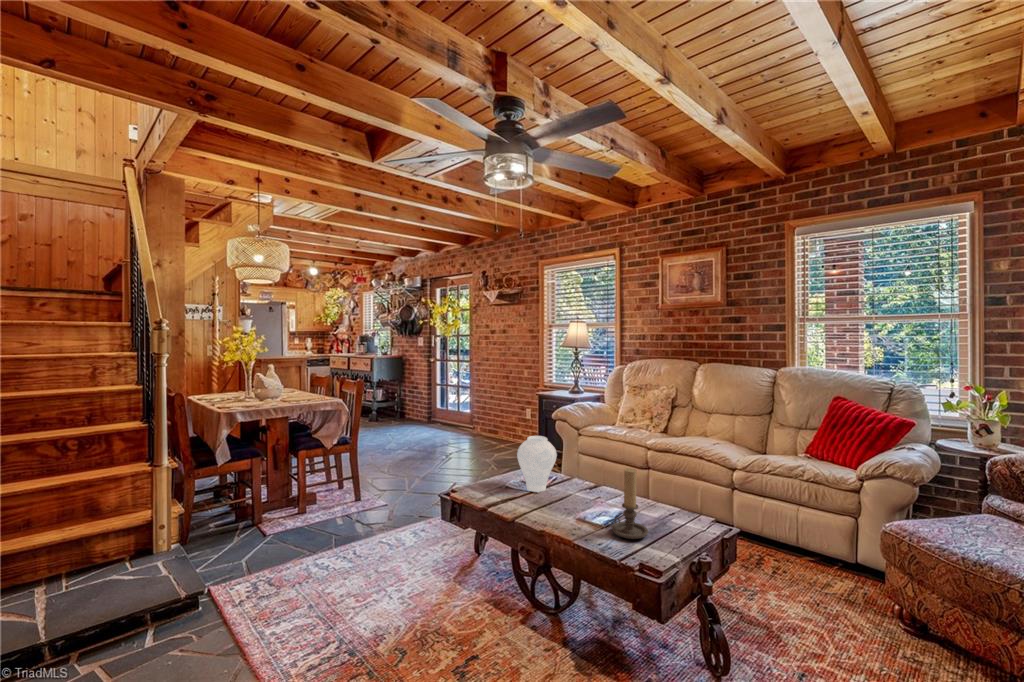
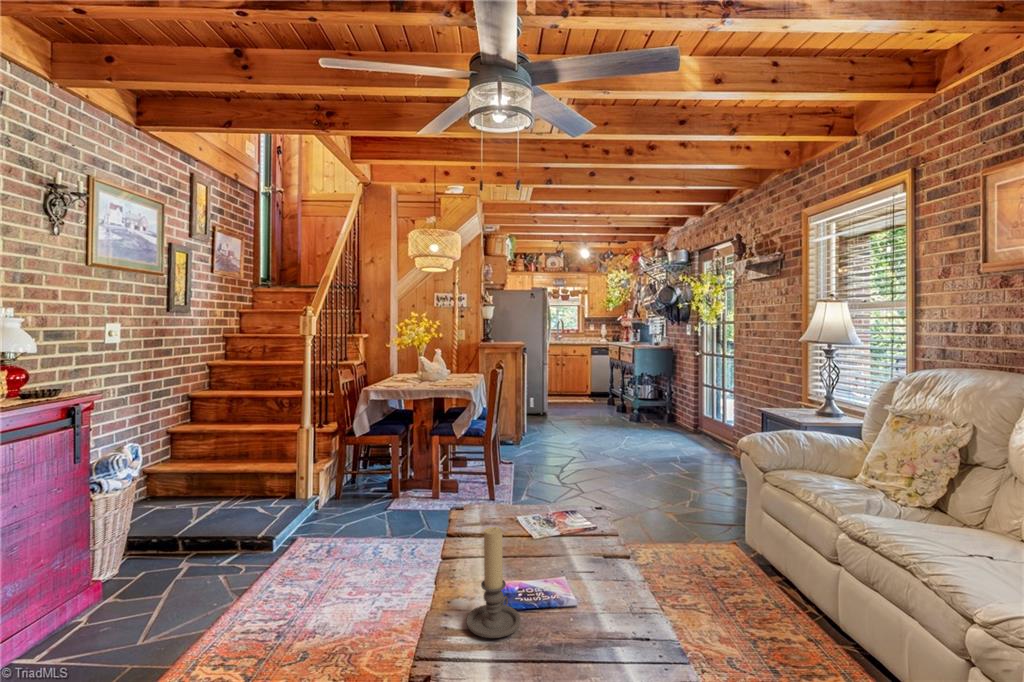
vase: present [517,436,557,492] -> none [505,459,558,535]

